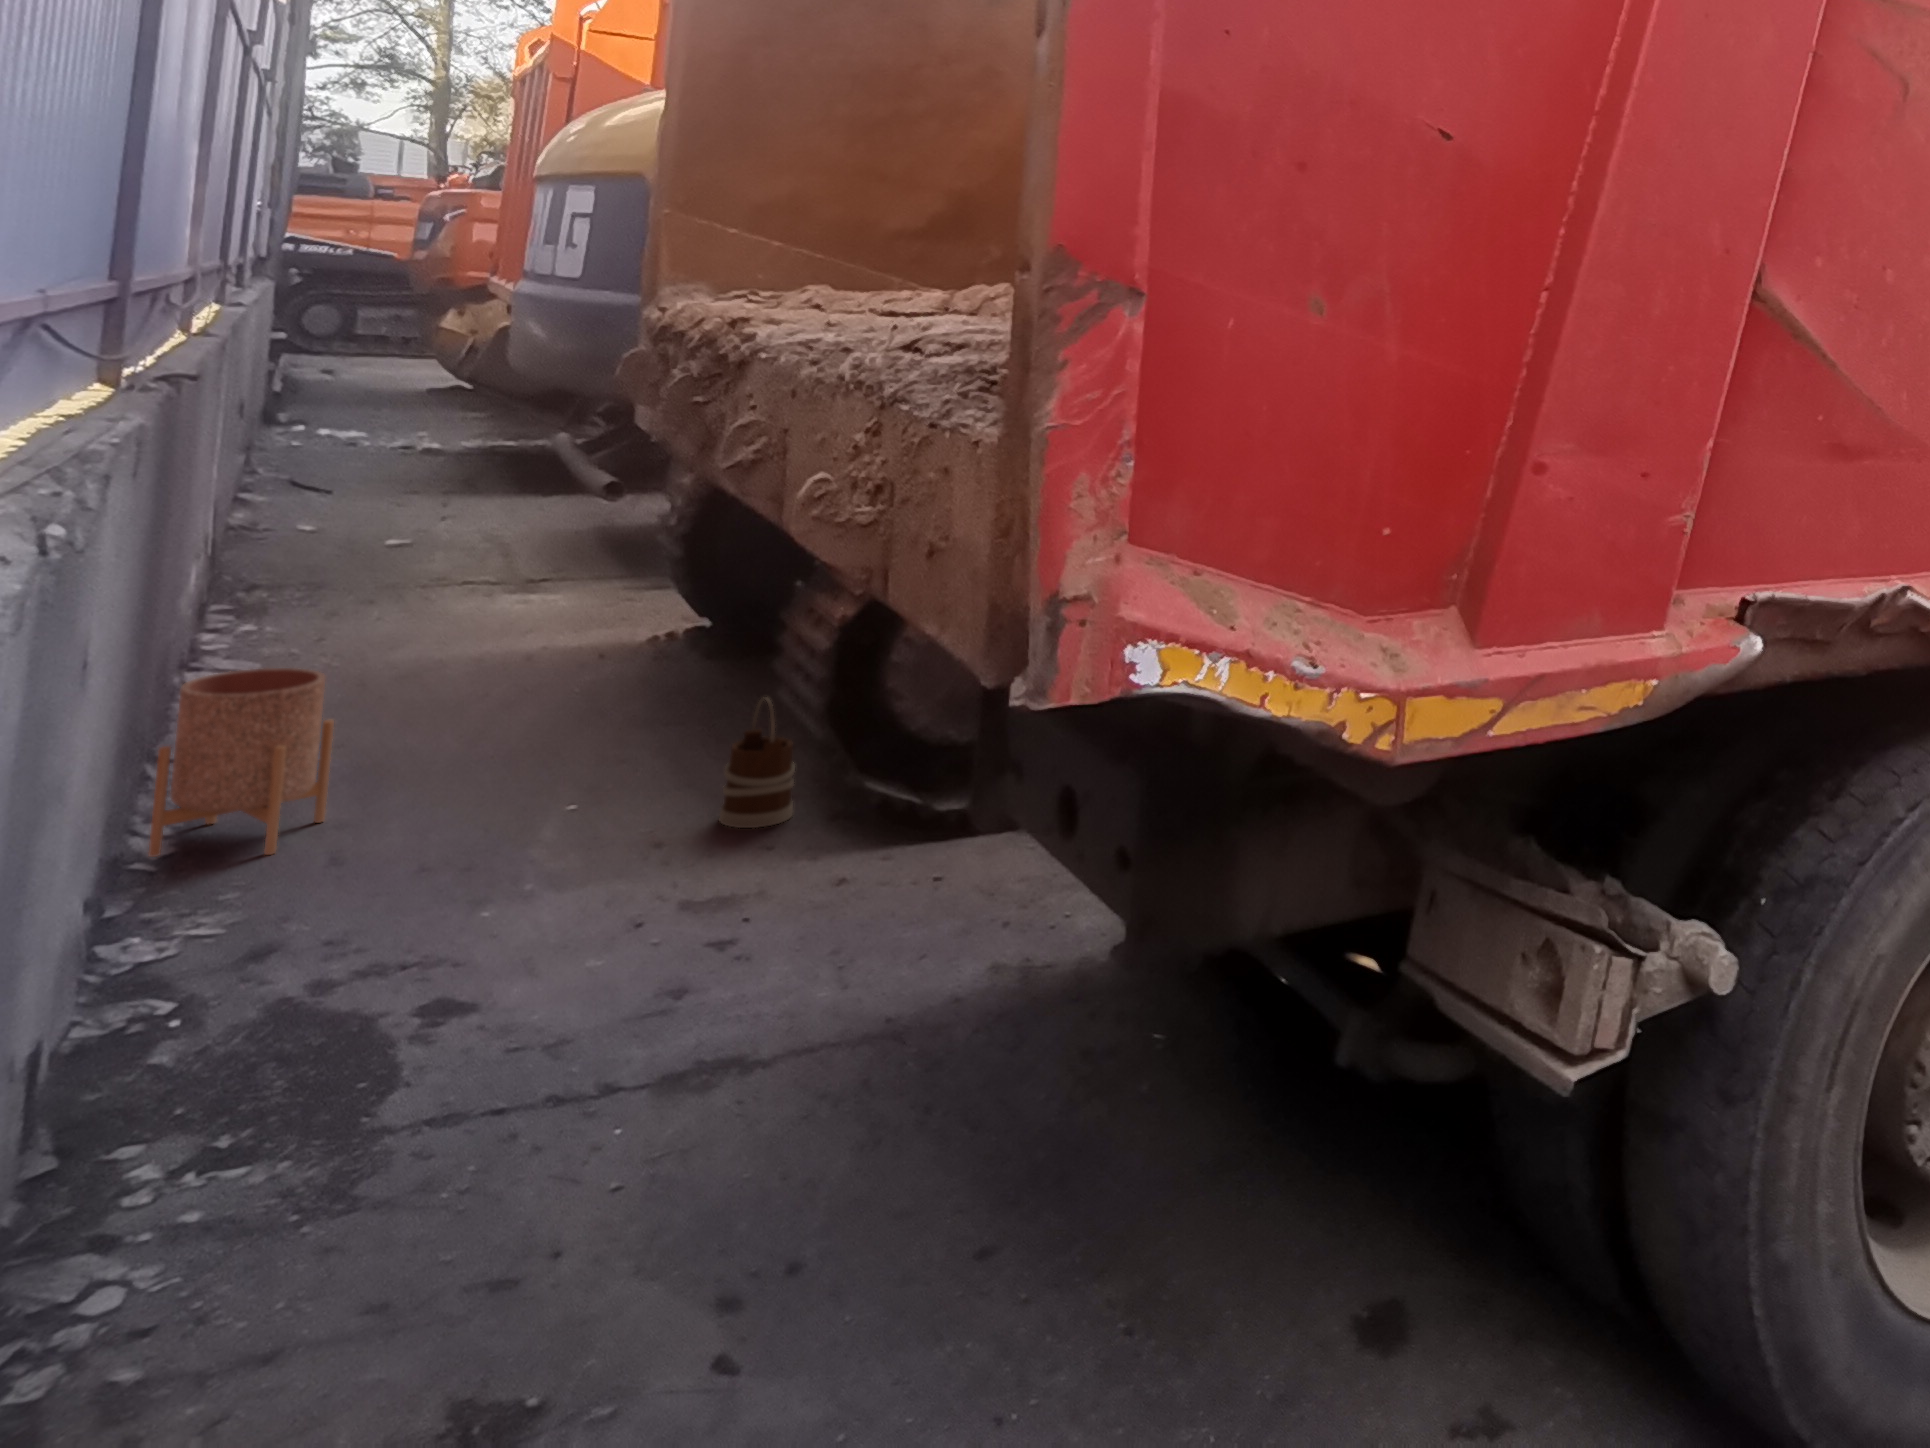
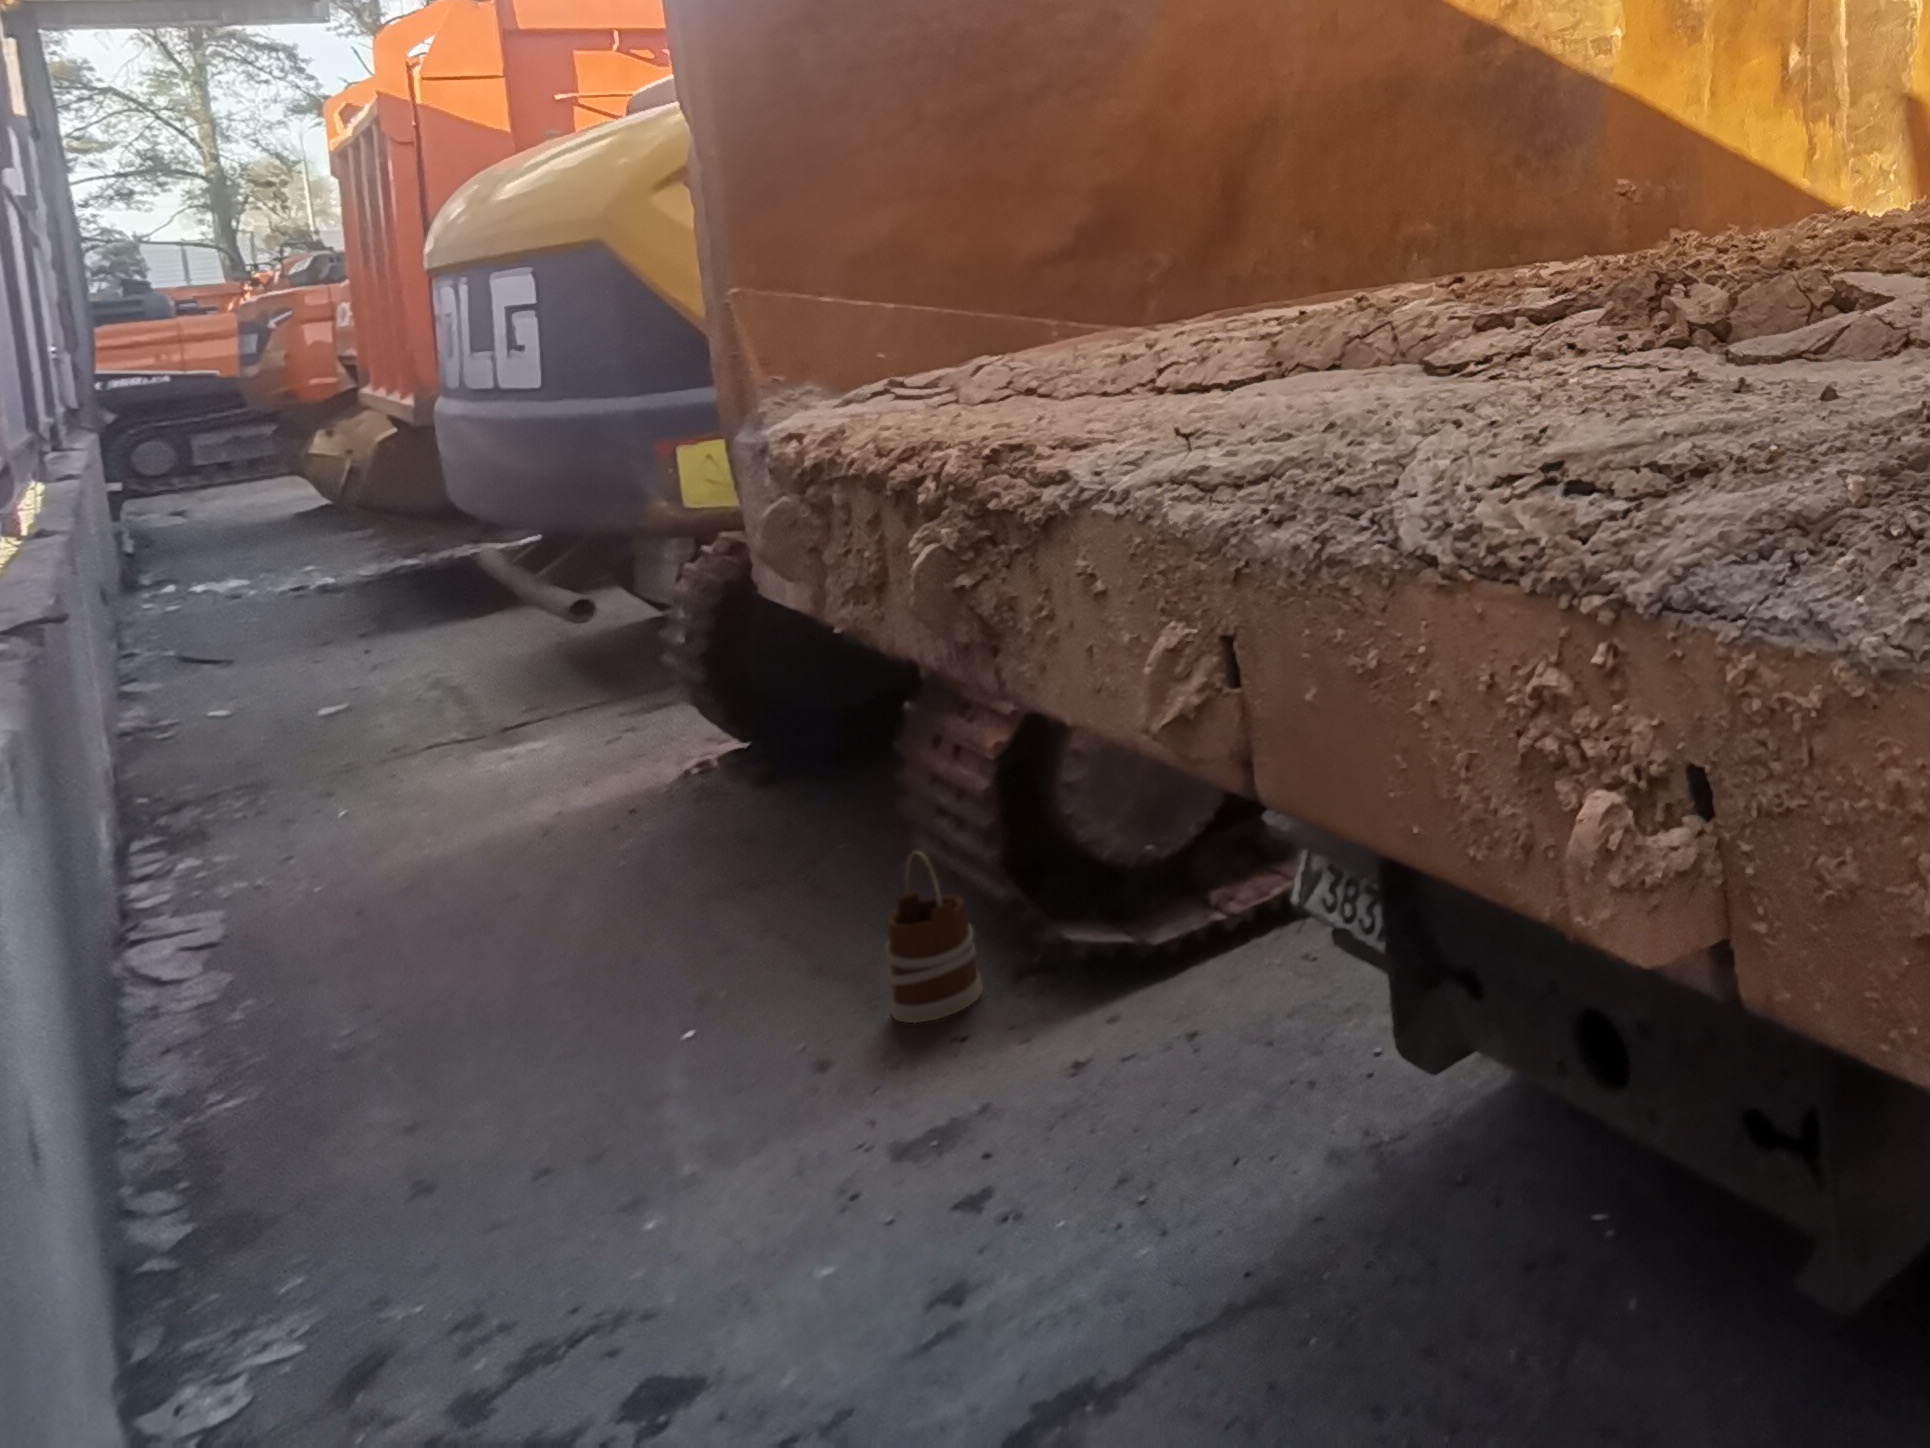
planter: present [149,668,334,857] -> none [136,945,380,1241]

